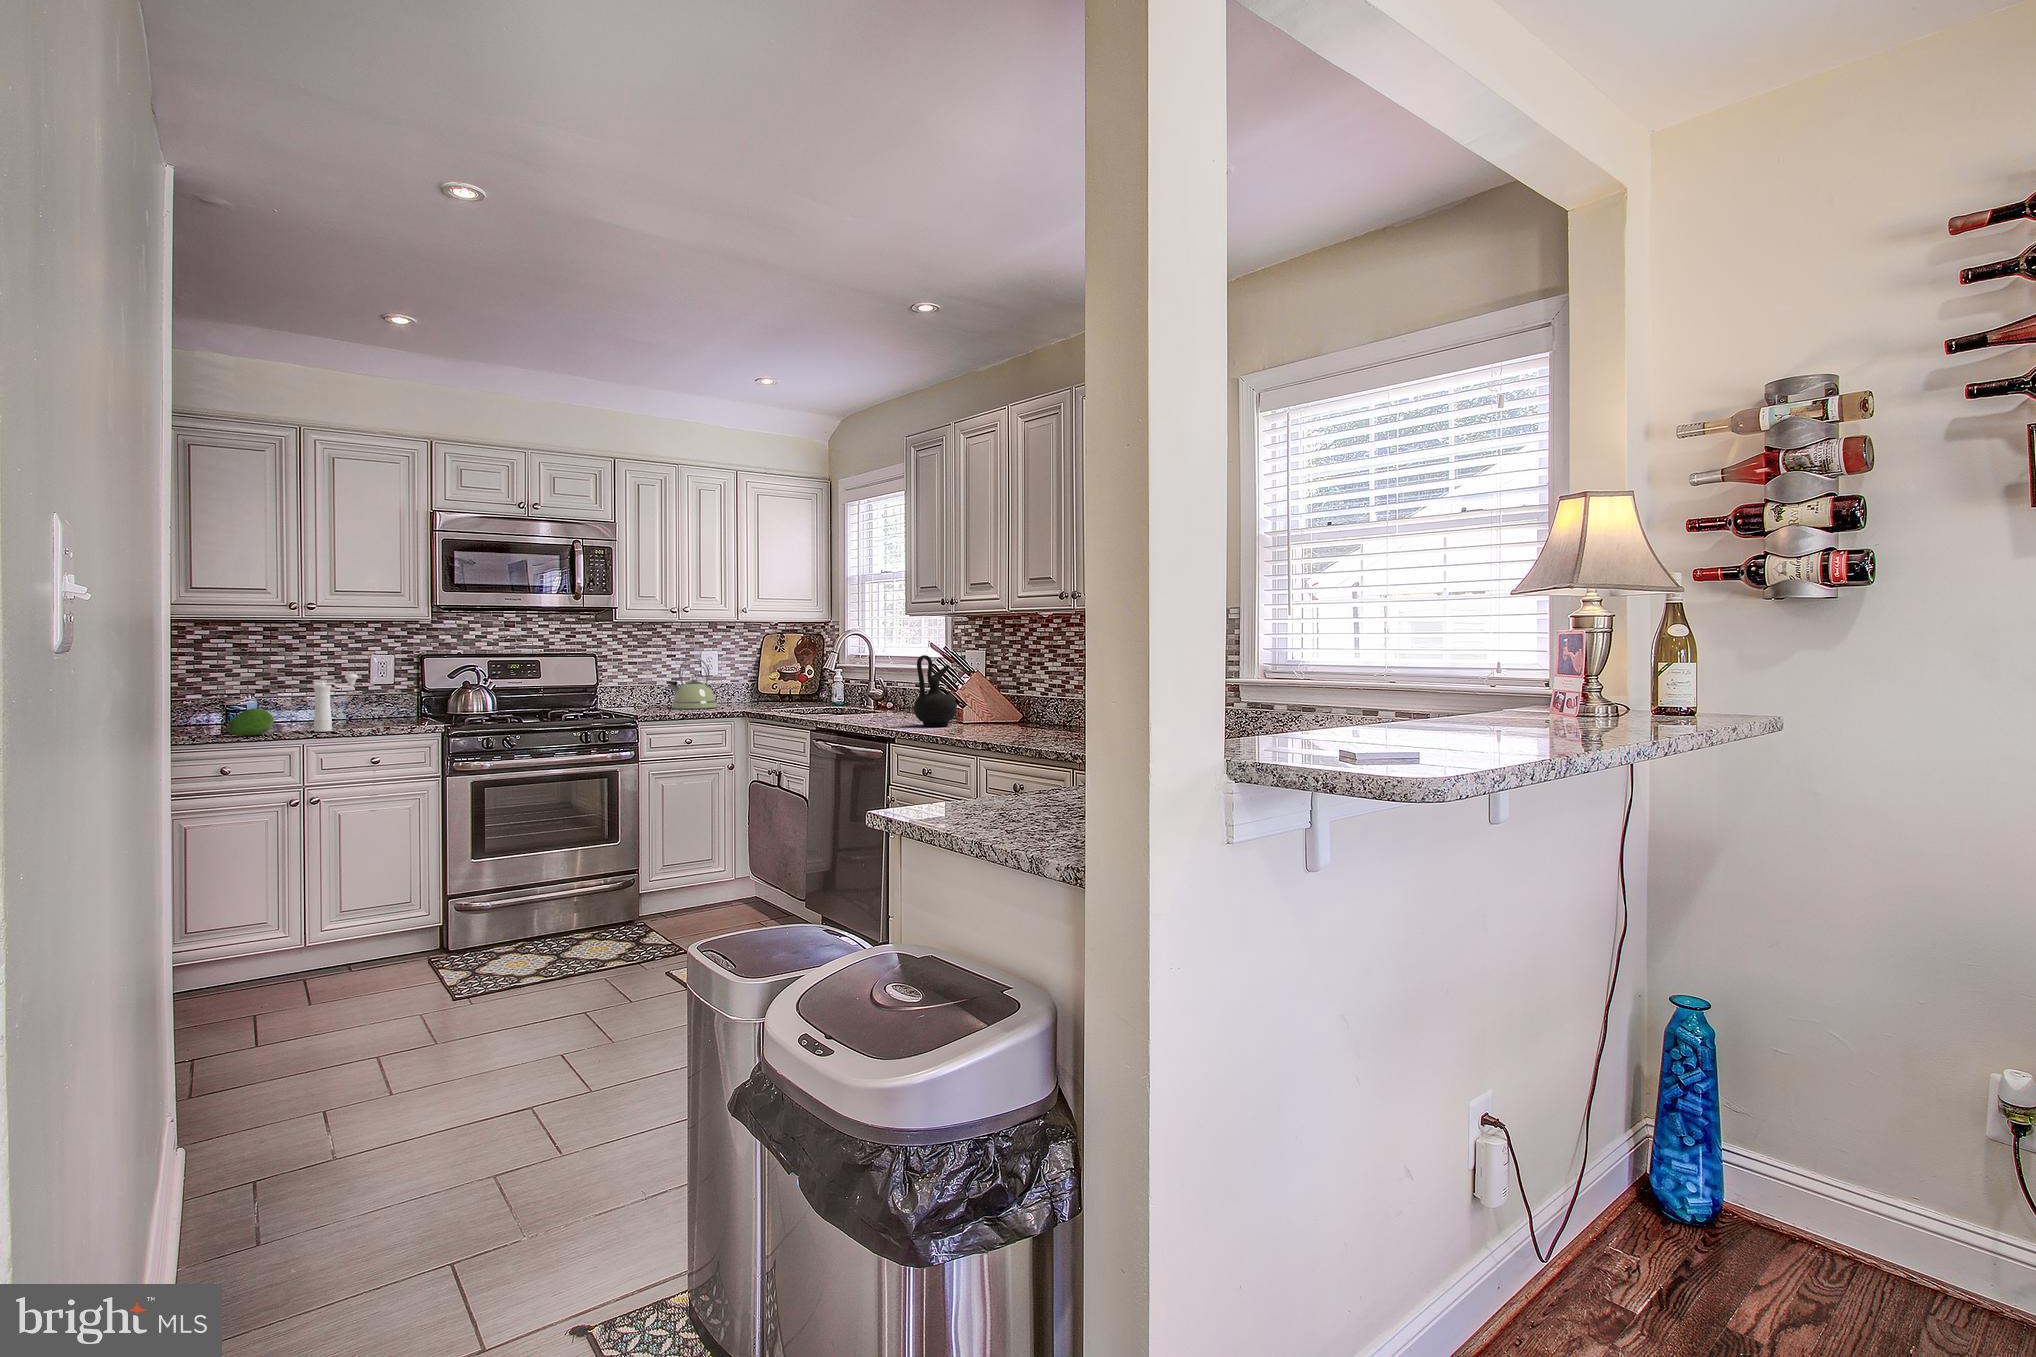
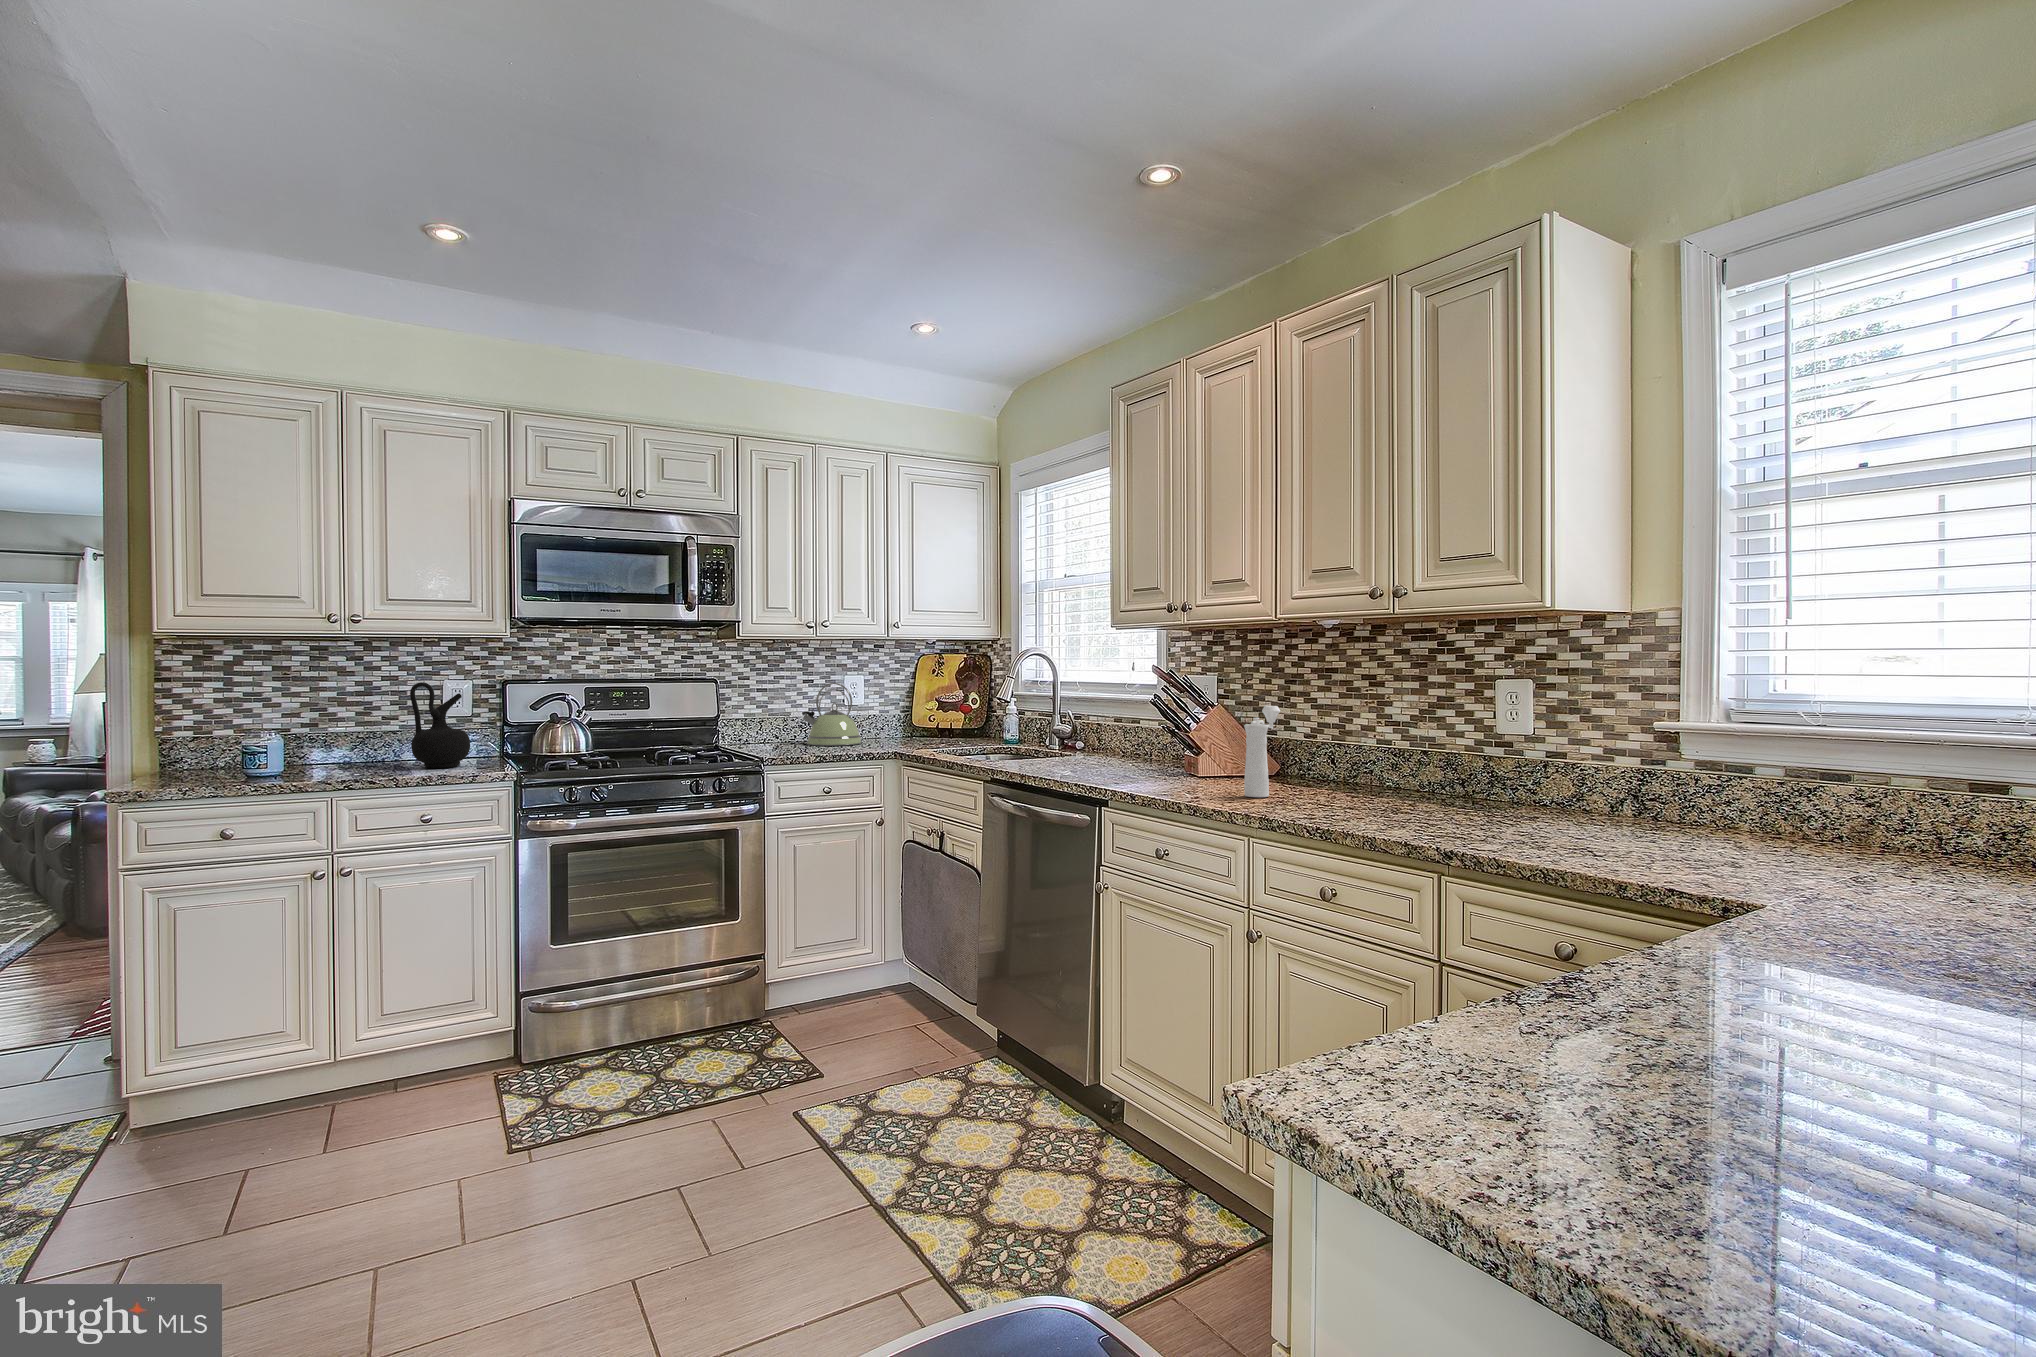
ceramic jug: present [914,655,957,726] -> present [410,682,470,768]
pepper mill: present [313,674,358,732] -> present [1244,706,1280,797]
fruit: present [227,709,274,736] -> none [227,752,294,788]

